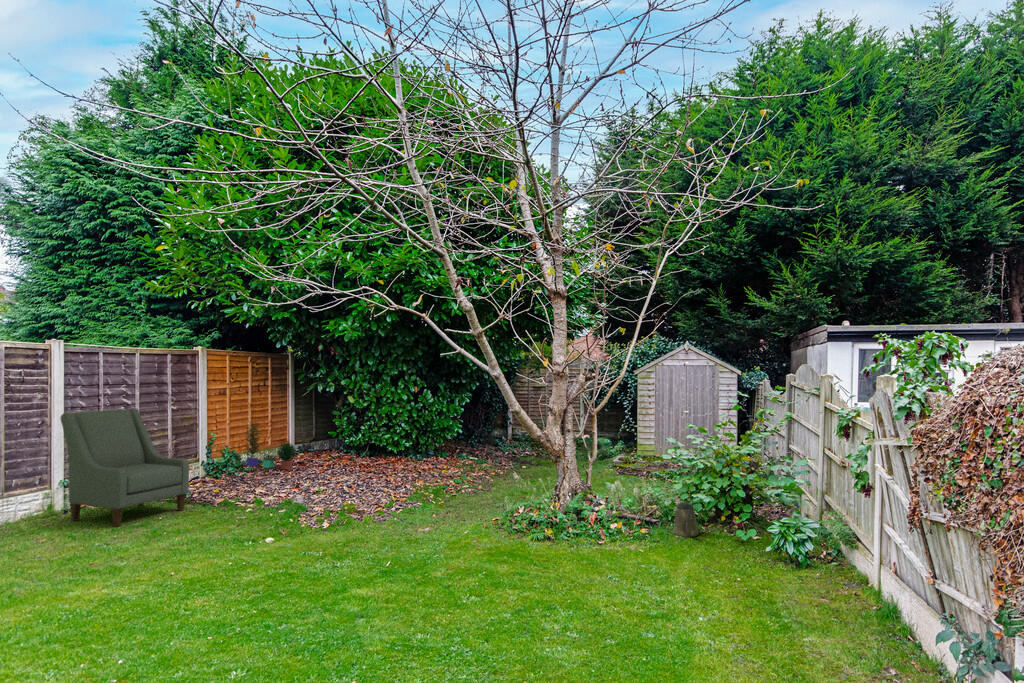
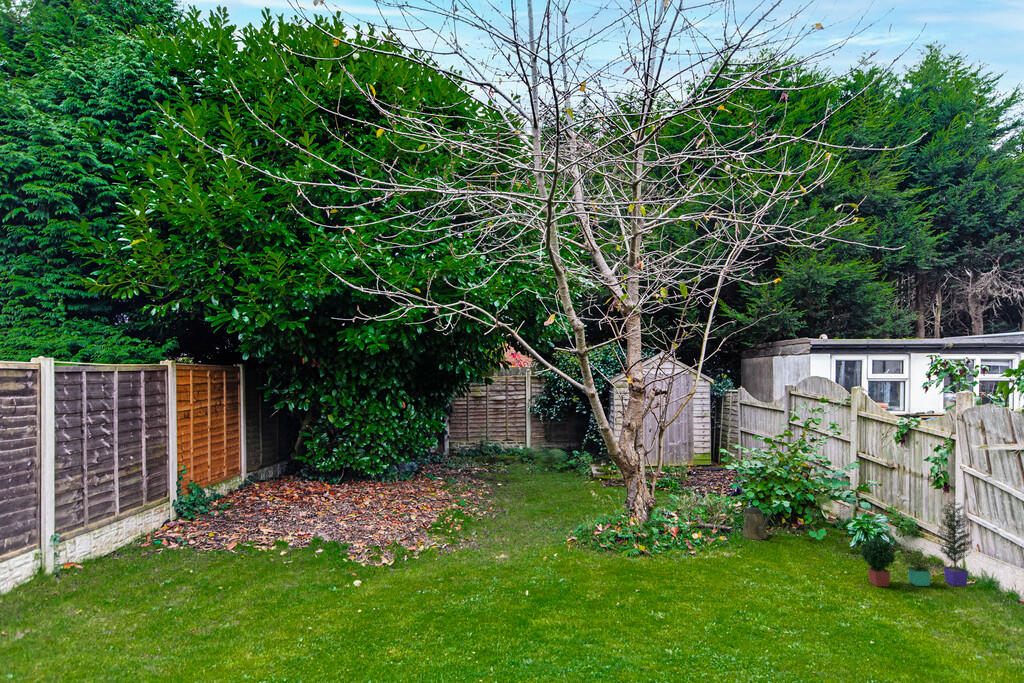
chair: present [61,409,189,527] -> none [50,440,206,586]
potted plant: present [246,422,295,469] -> present [861,500,972,586]

